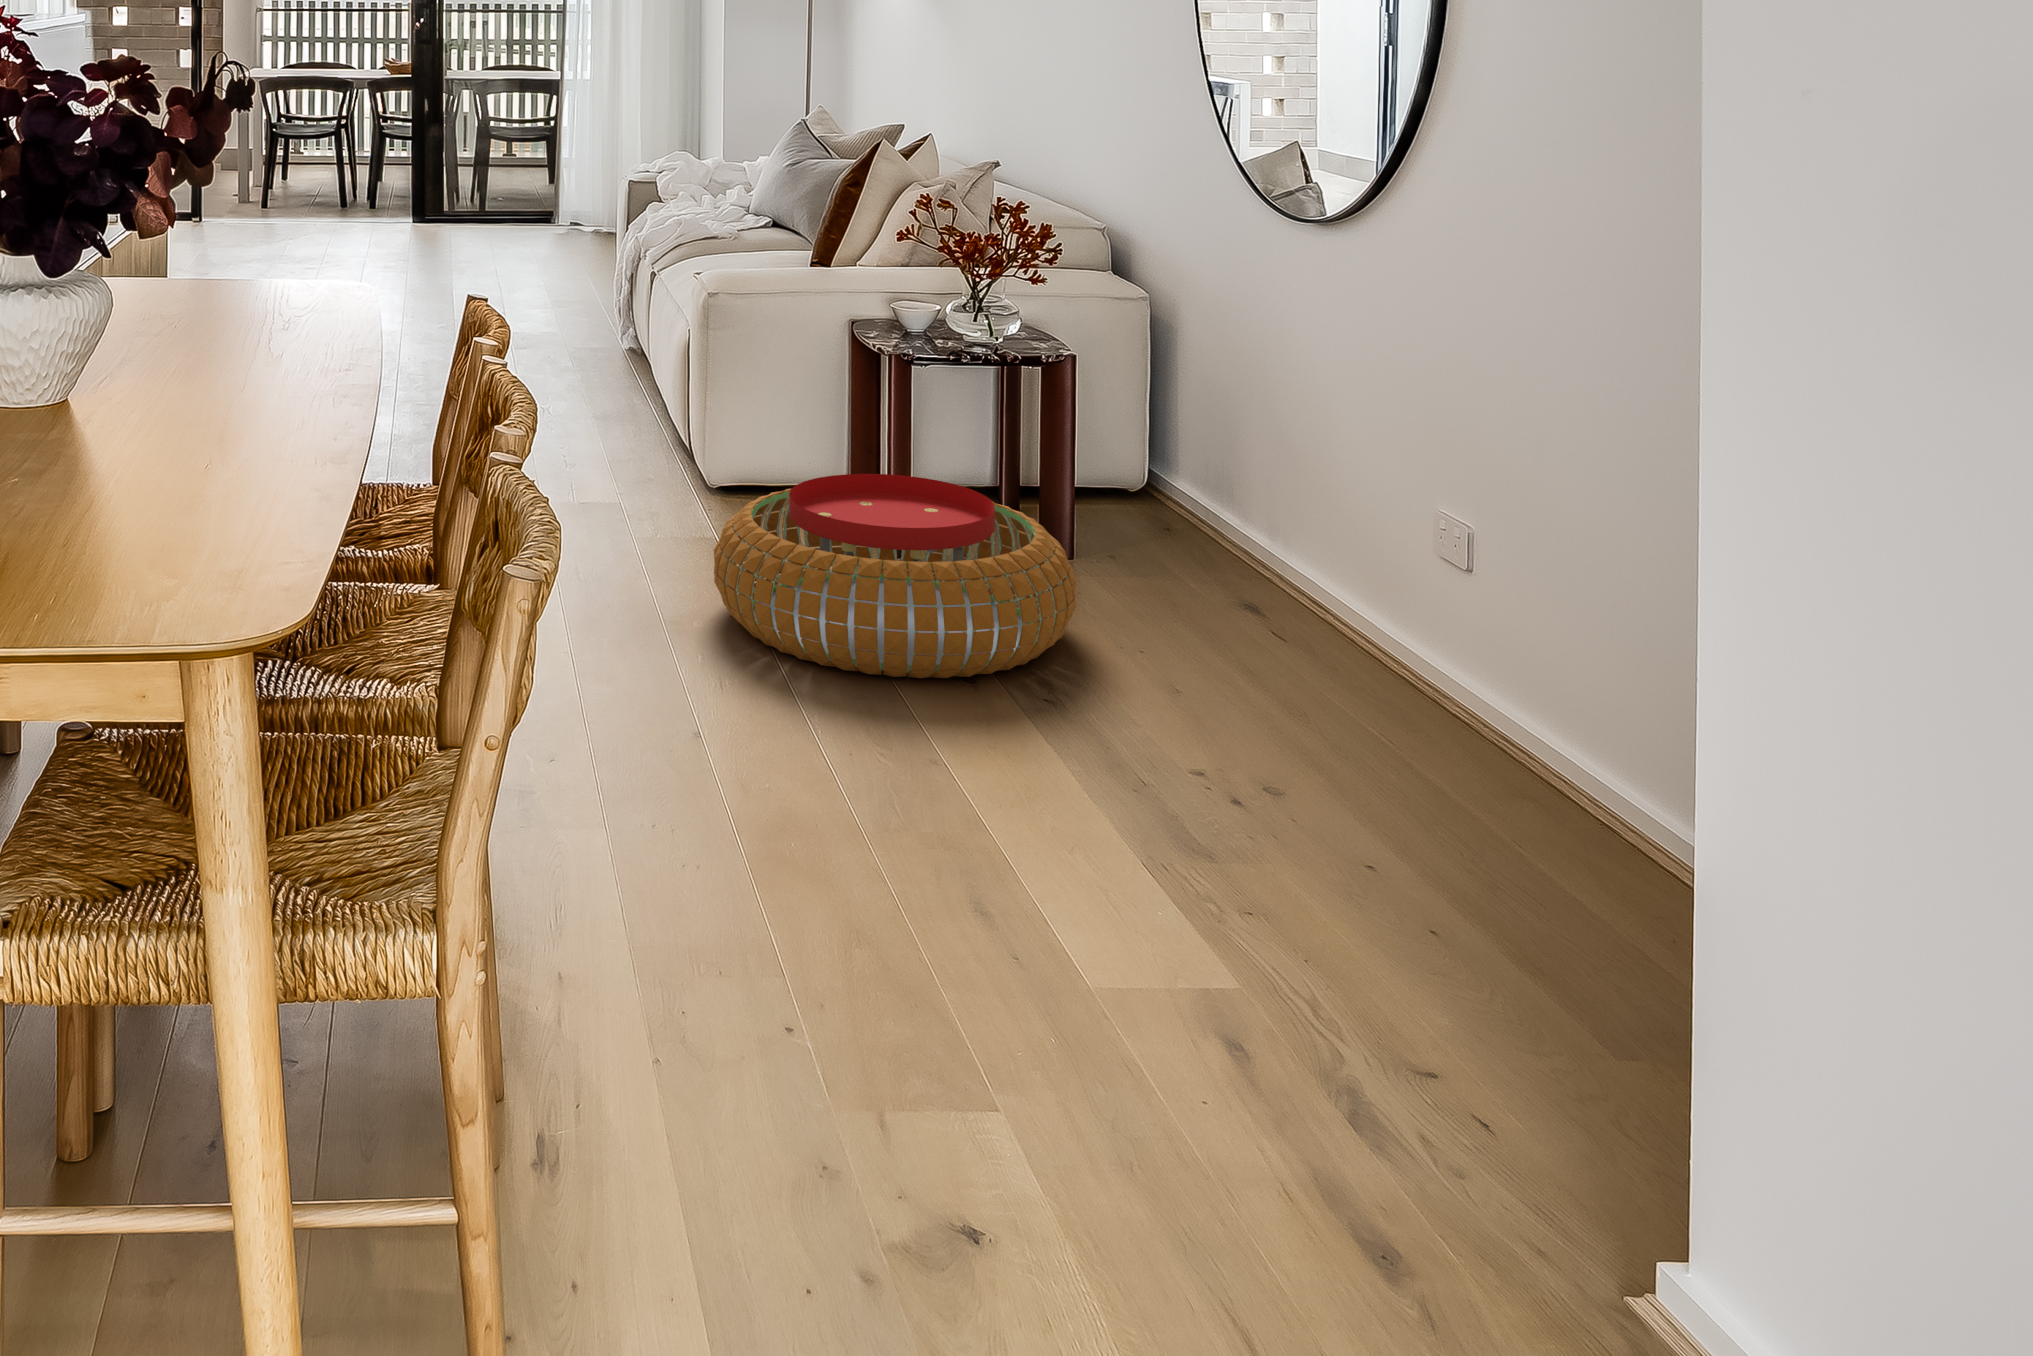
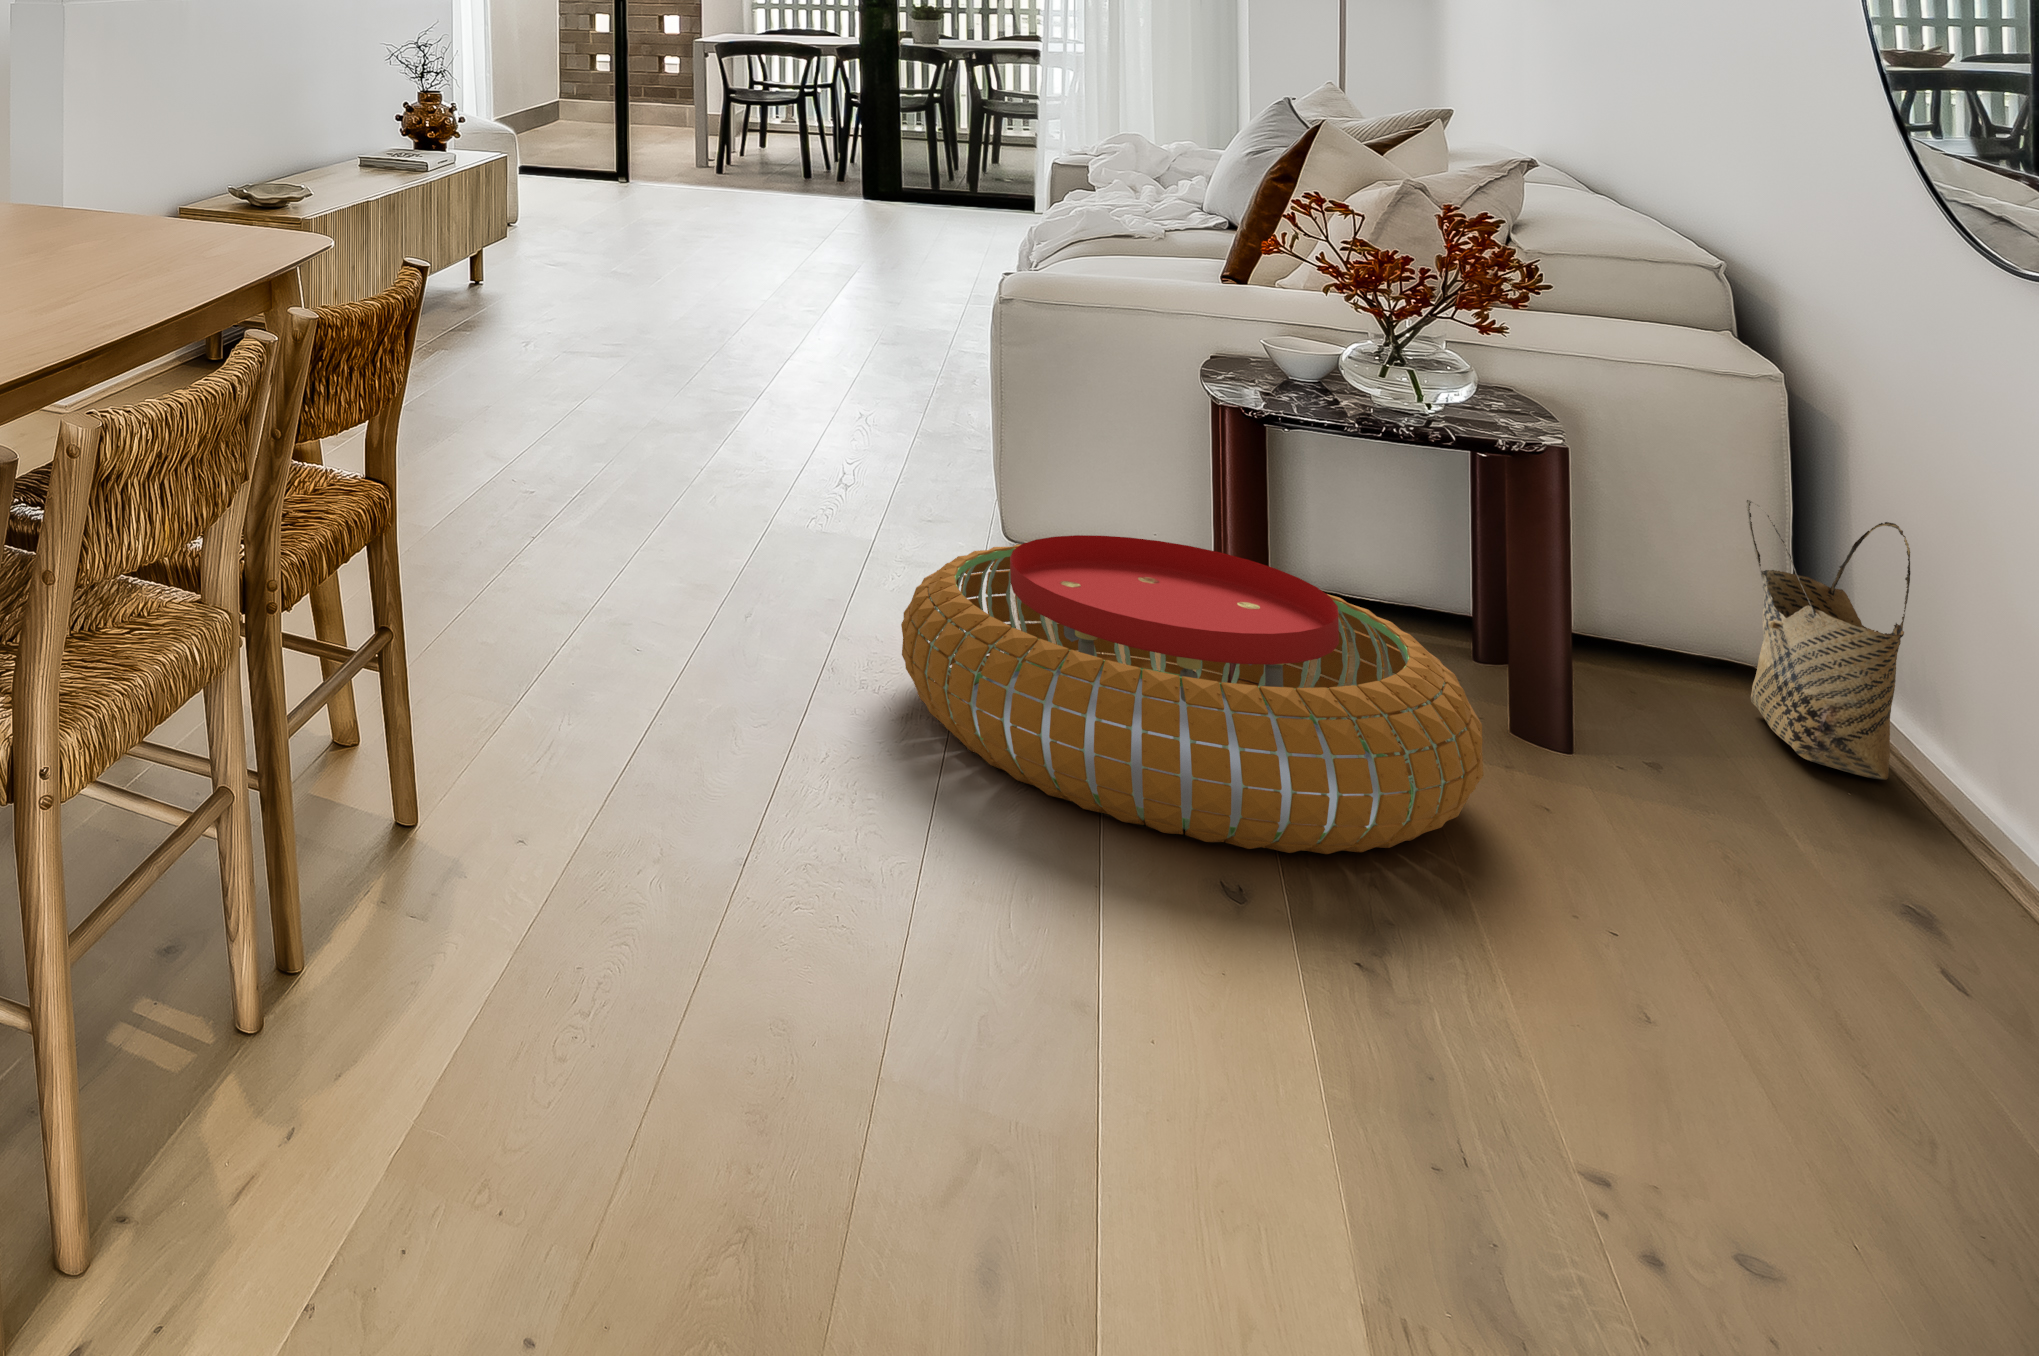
woven basket: none [1152,395,1237,565] -> present [1747,500,1910,780]

